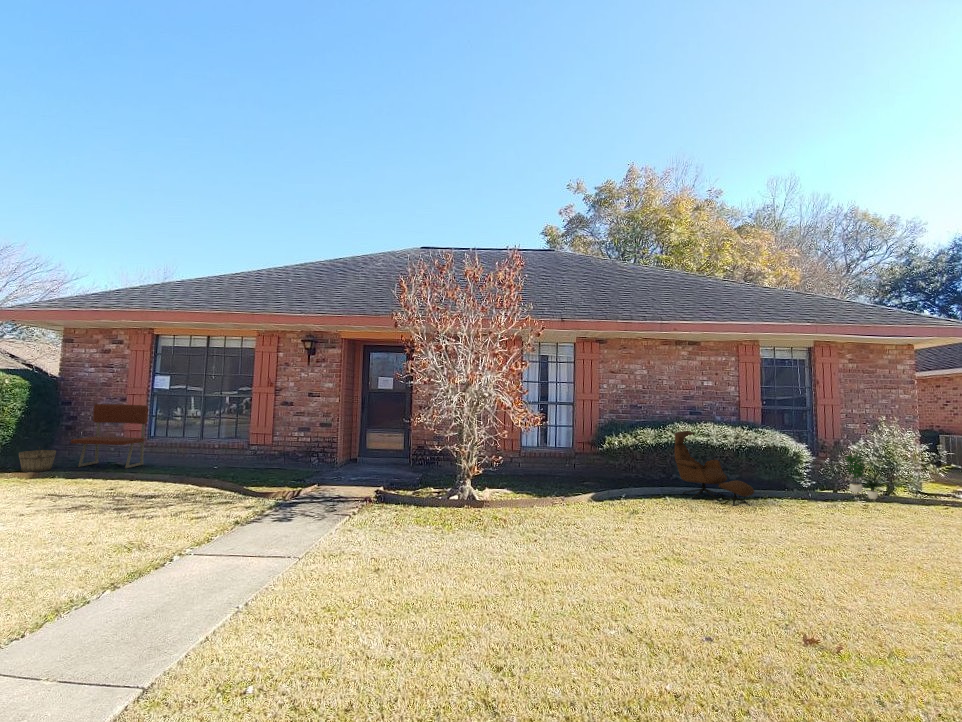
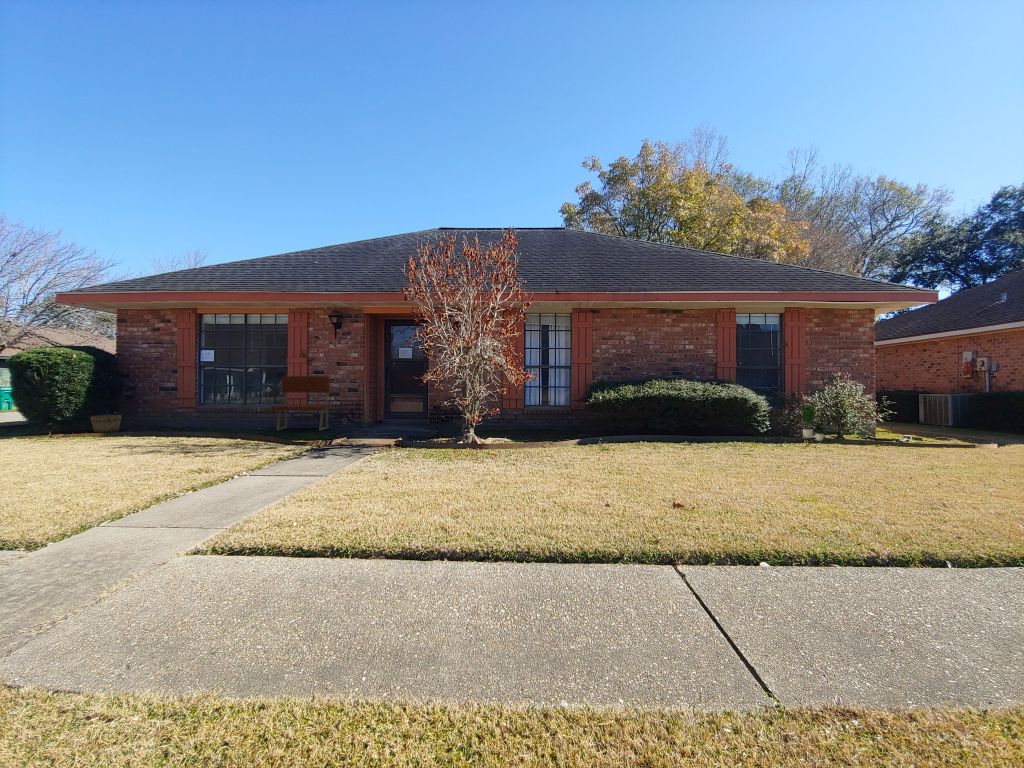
bench: present [71,404,148,468] -> present [271,376,330,431]
lounge chair: present [674,431,754,506] -> none [651,386,715,446]

